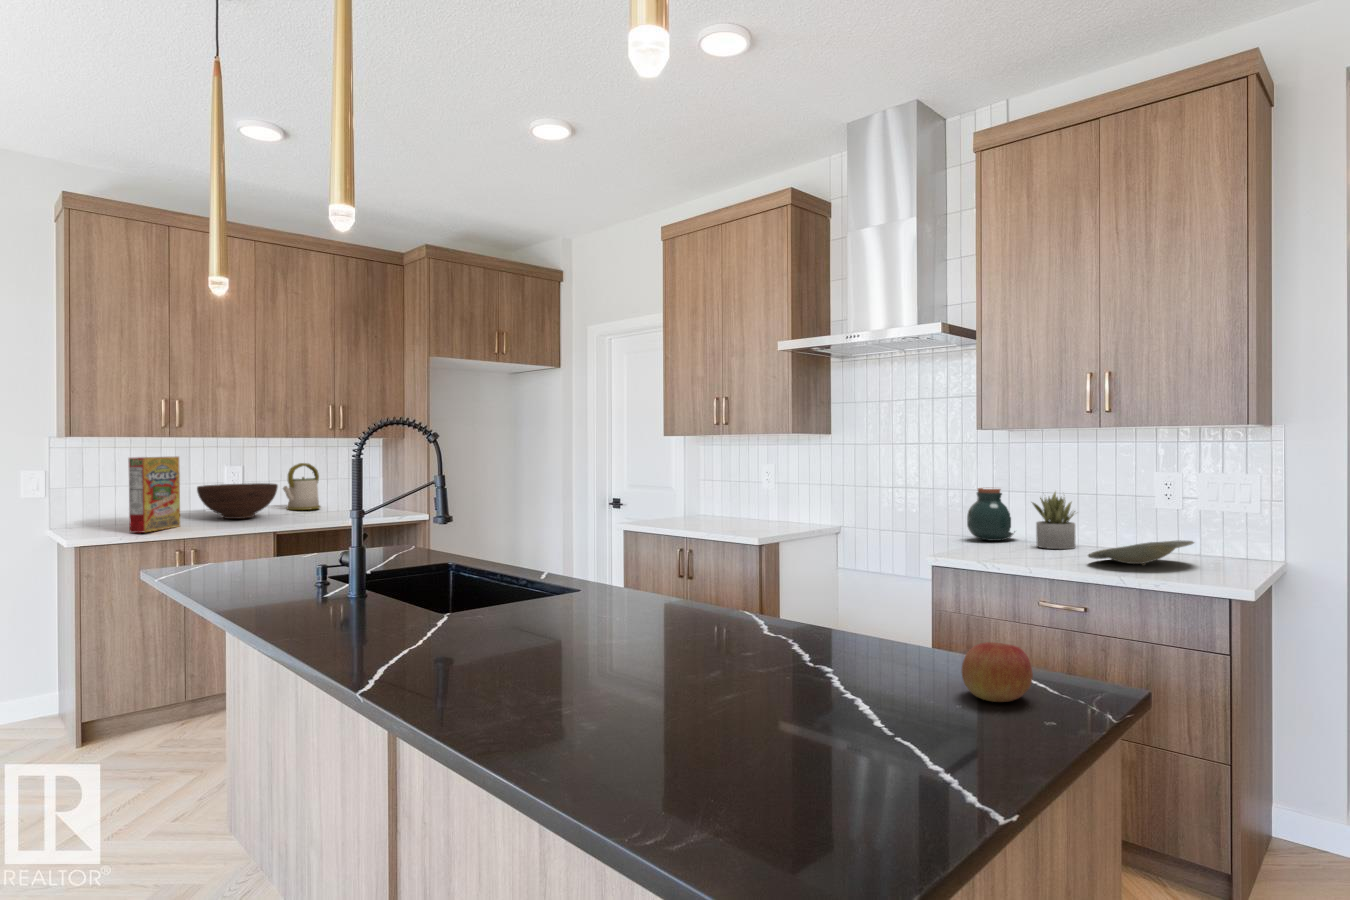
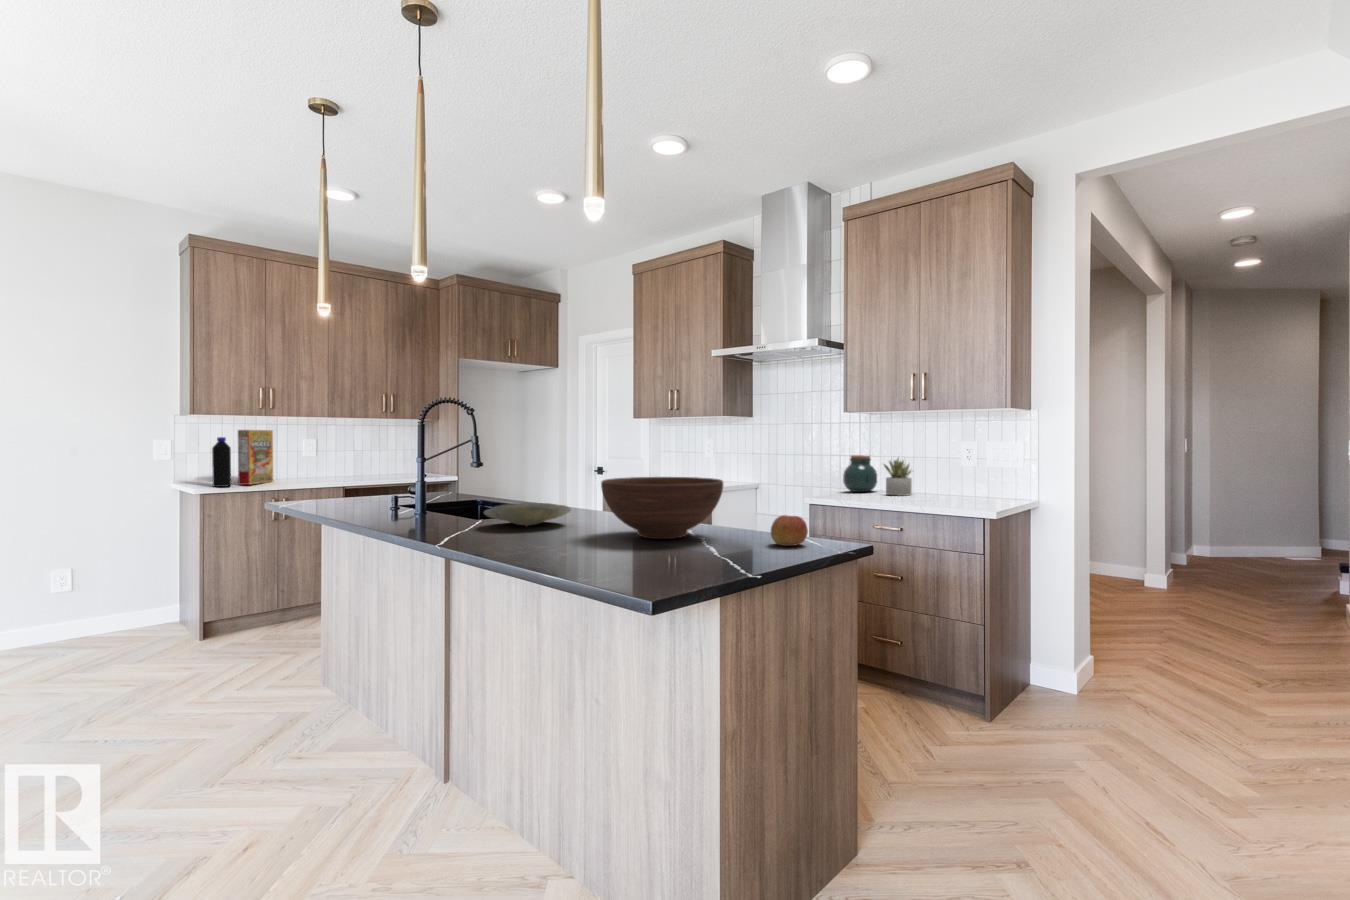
kettle: present [283,463,320,510] -> none [346,438,374,473]
bottle: none [92,469,119,537] -> present [212,437,231,487]
fruit bowl: present [197,483,278,519] -> present [601,477,723,539]
plate: present [1088,540,1194,565] -> present [484,503,571,526]

